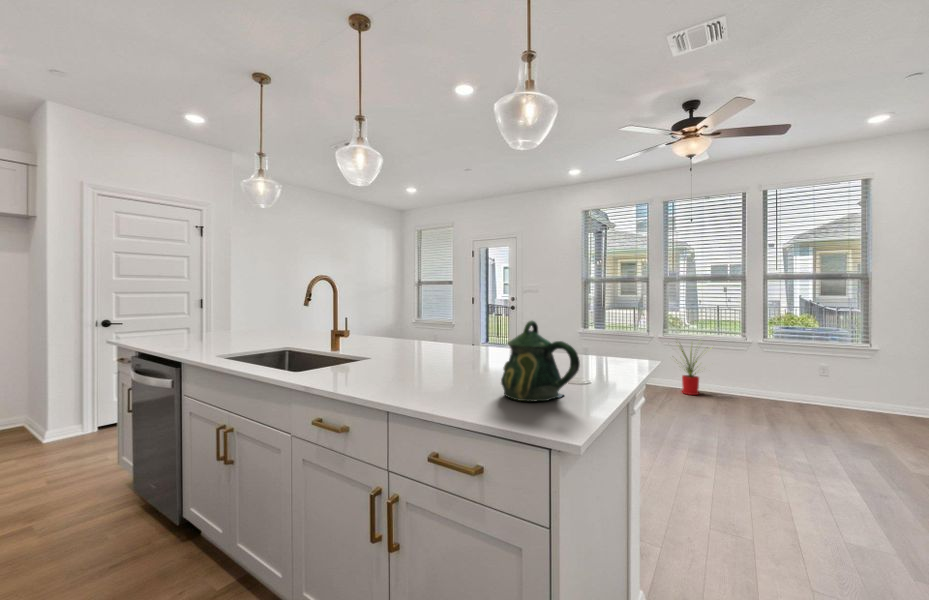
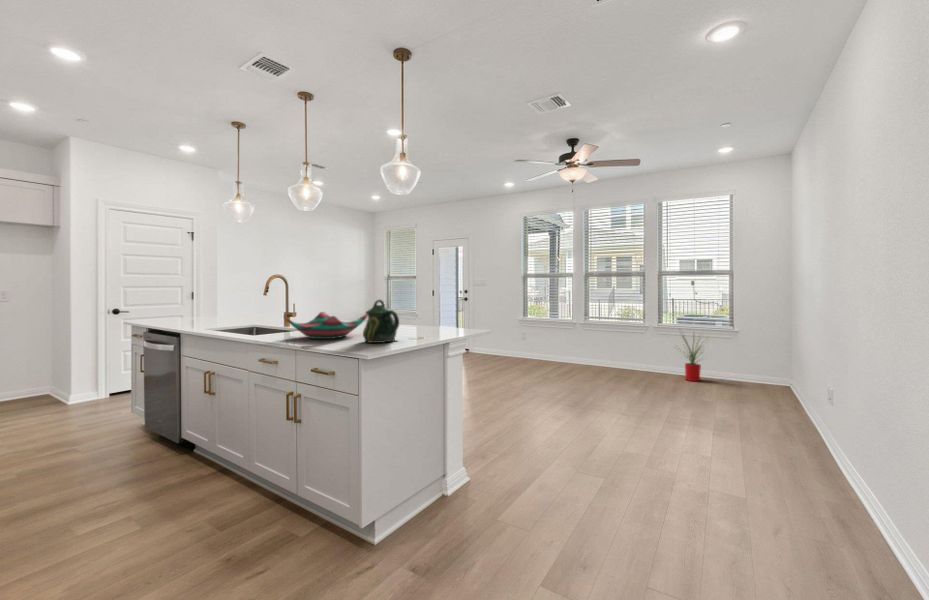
decorative bowl: none [353,335,482,386] -> present [284,312,368,339]
house plant: present [681,349,699,395] -> present [682,335,701,381]

